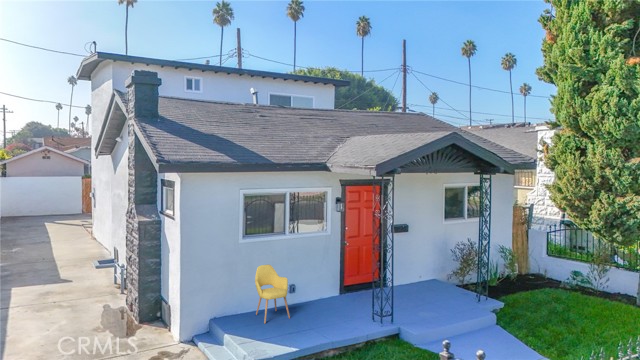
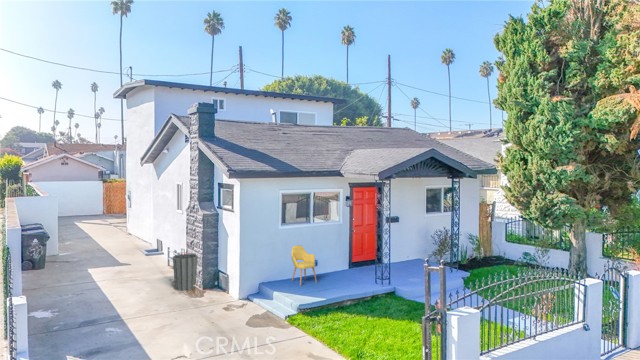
trash can: none [96,273,132,325] -> present [173,254,198,291]

